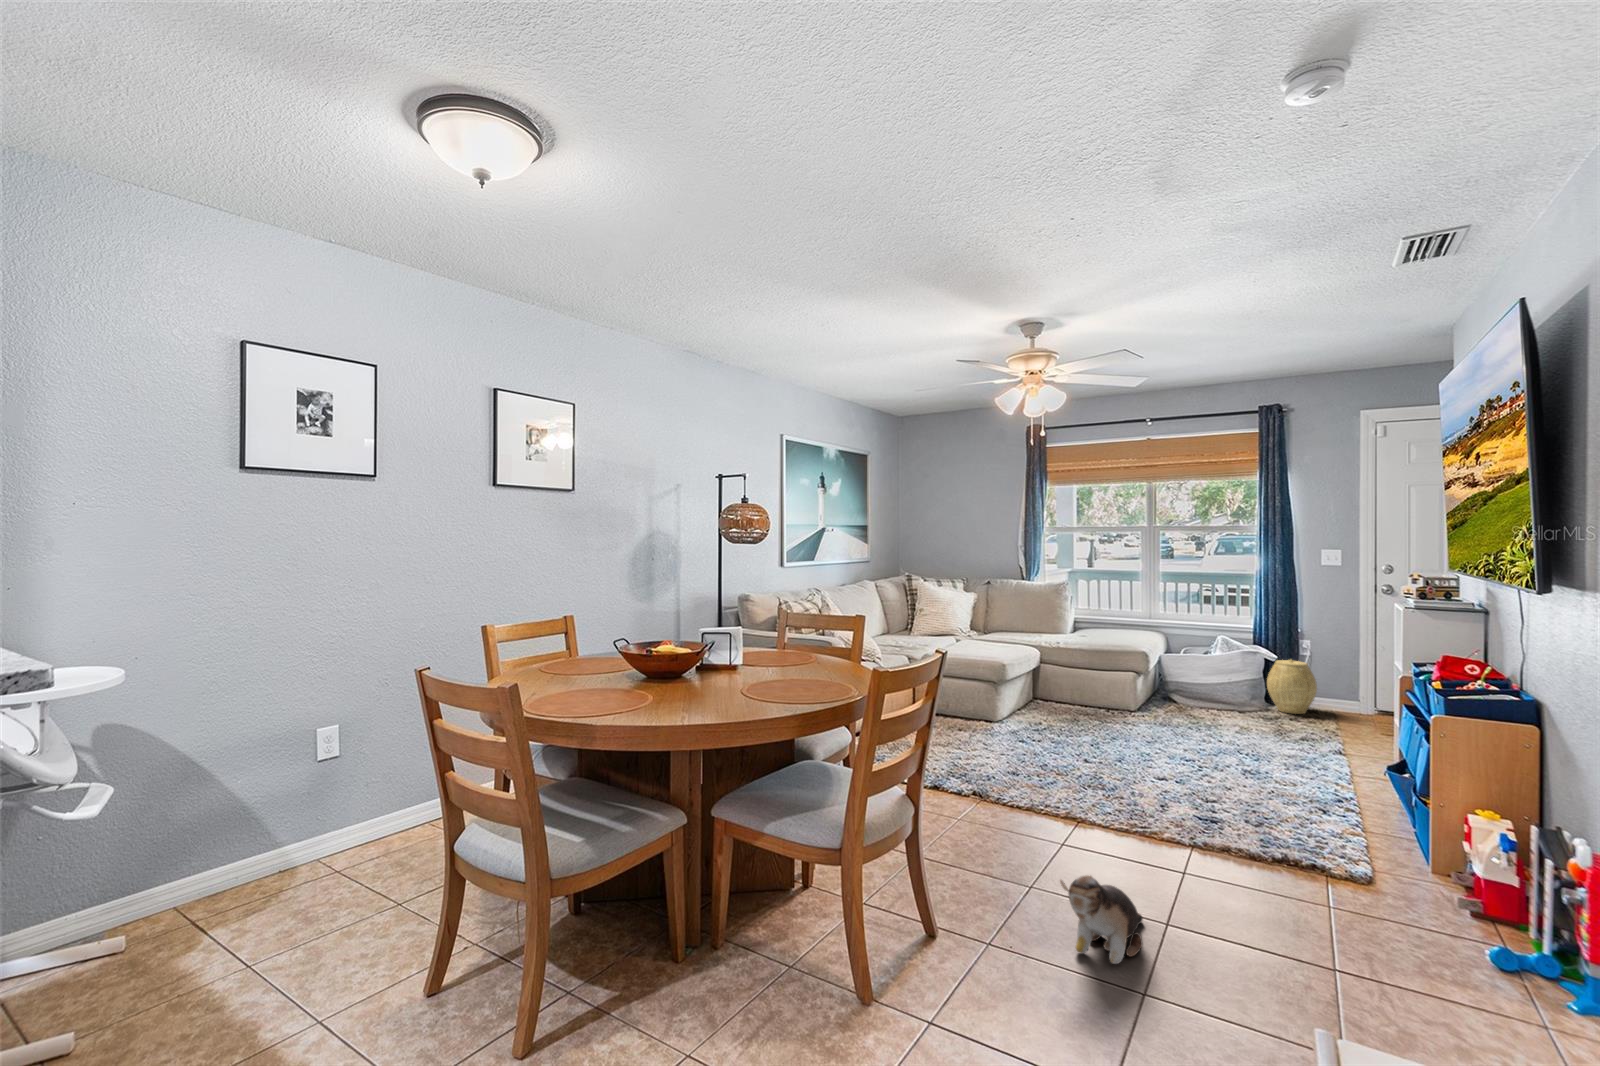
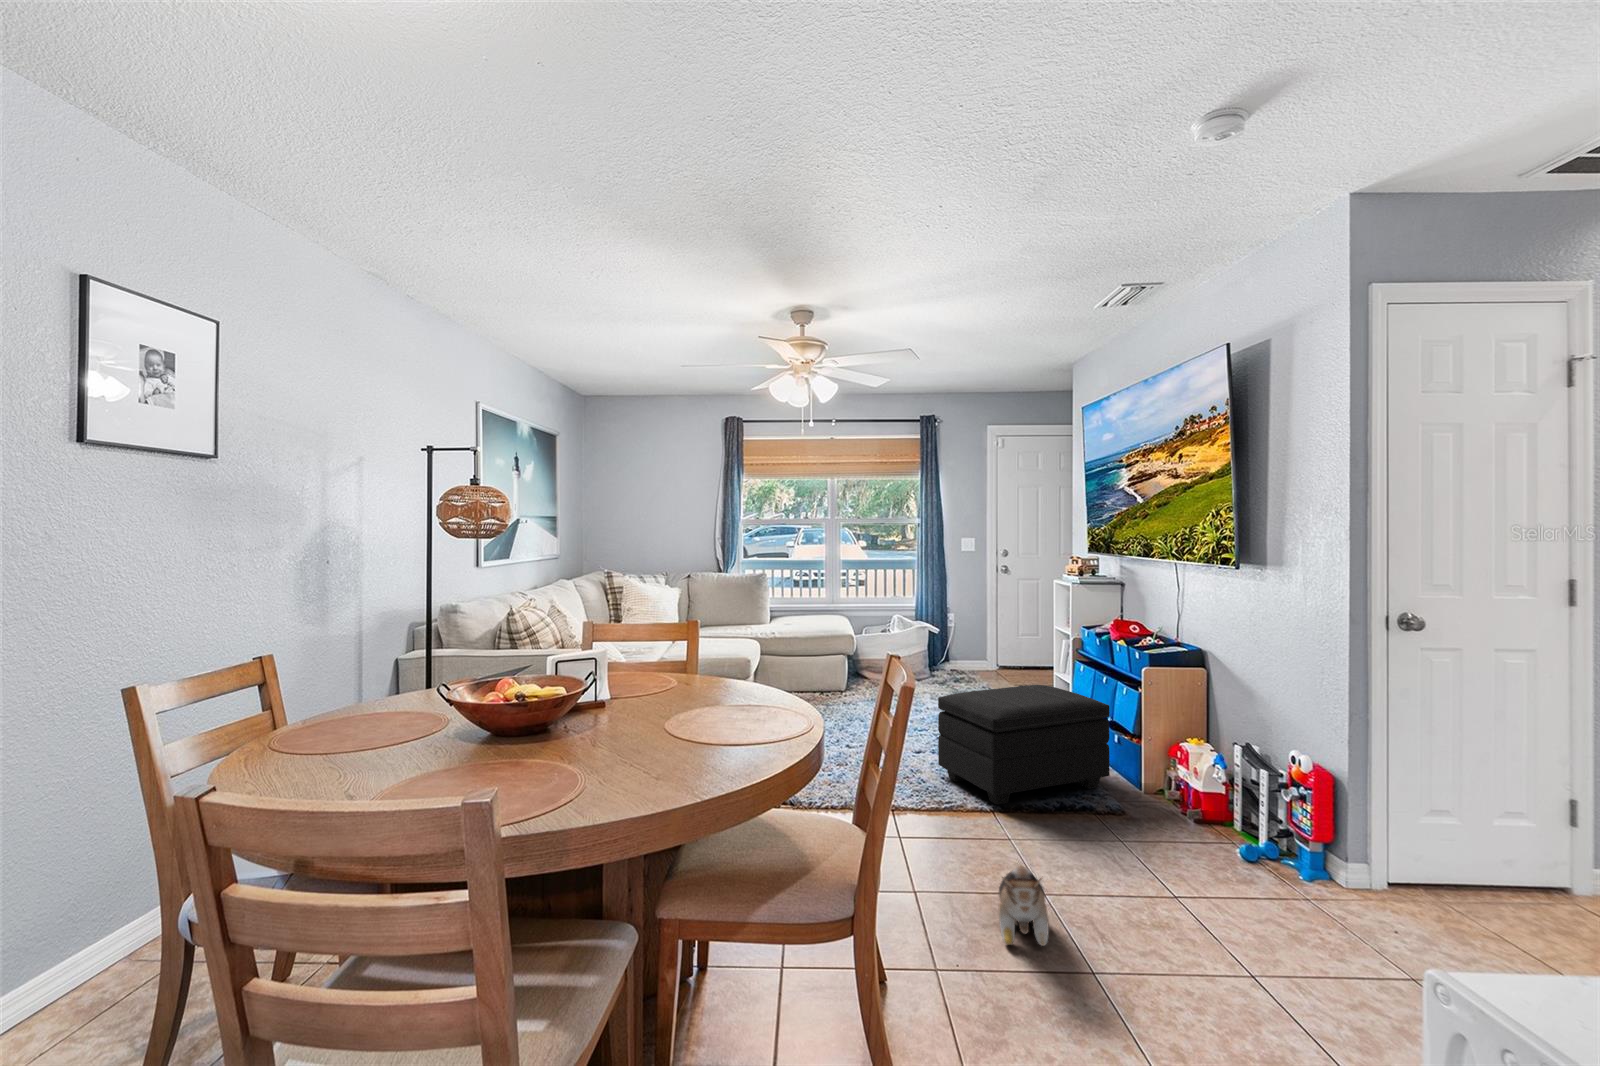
woven basket: present [1267,660,1317,714] -> none [934,632,970,678]
footstool: none [1162,717,1381,853] -> present [938,685,1110,805]

